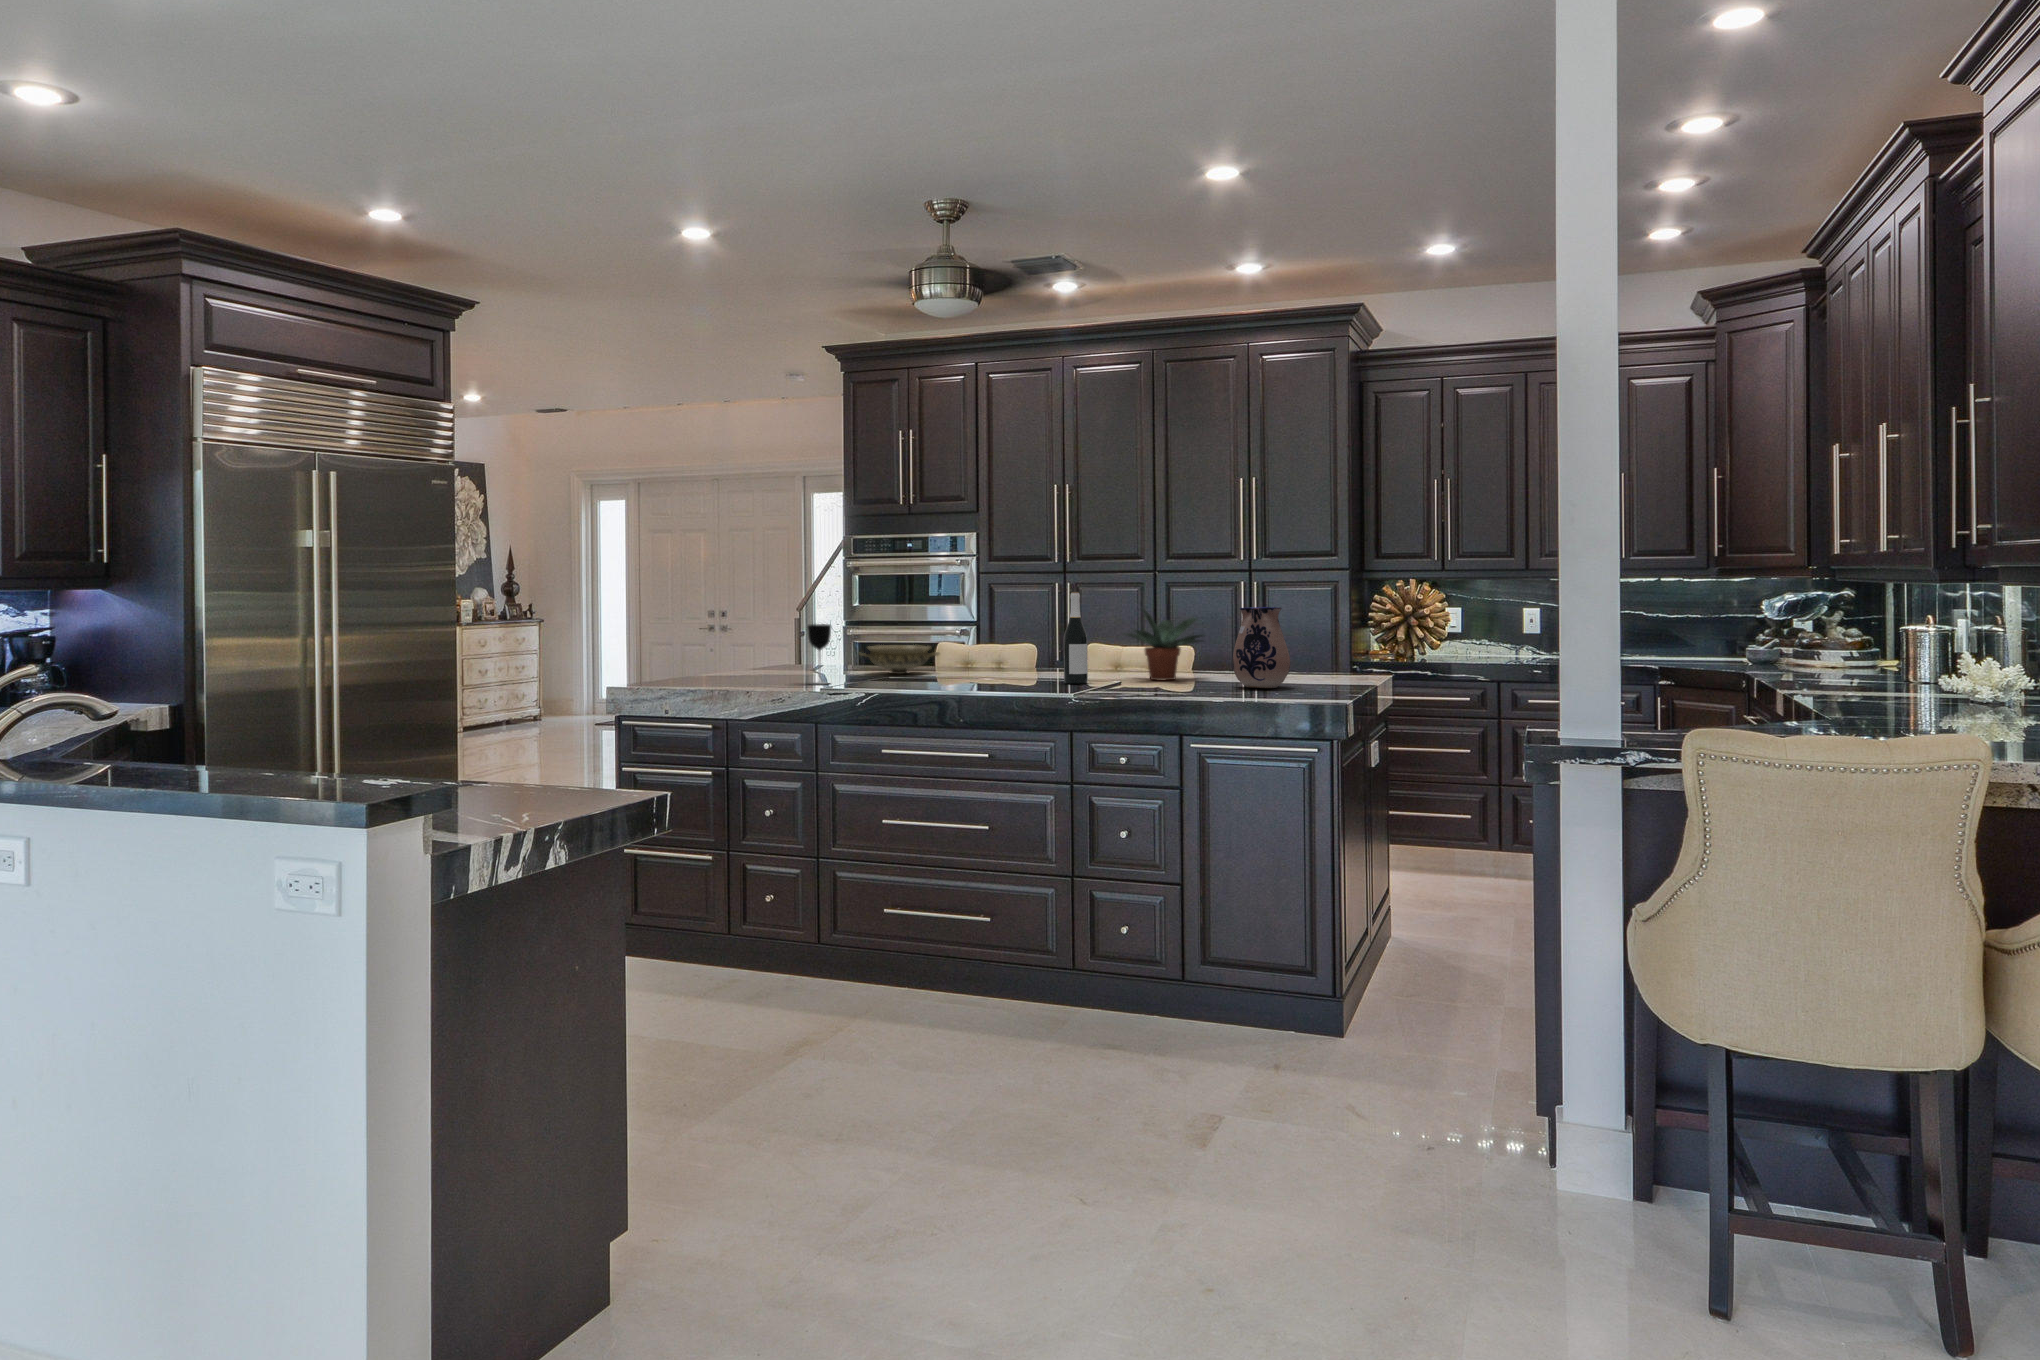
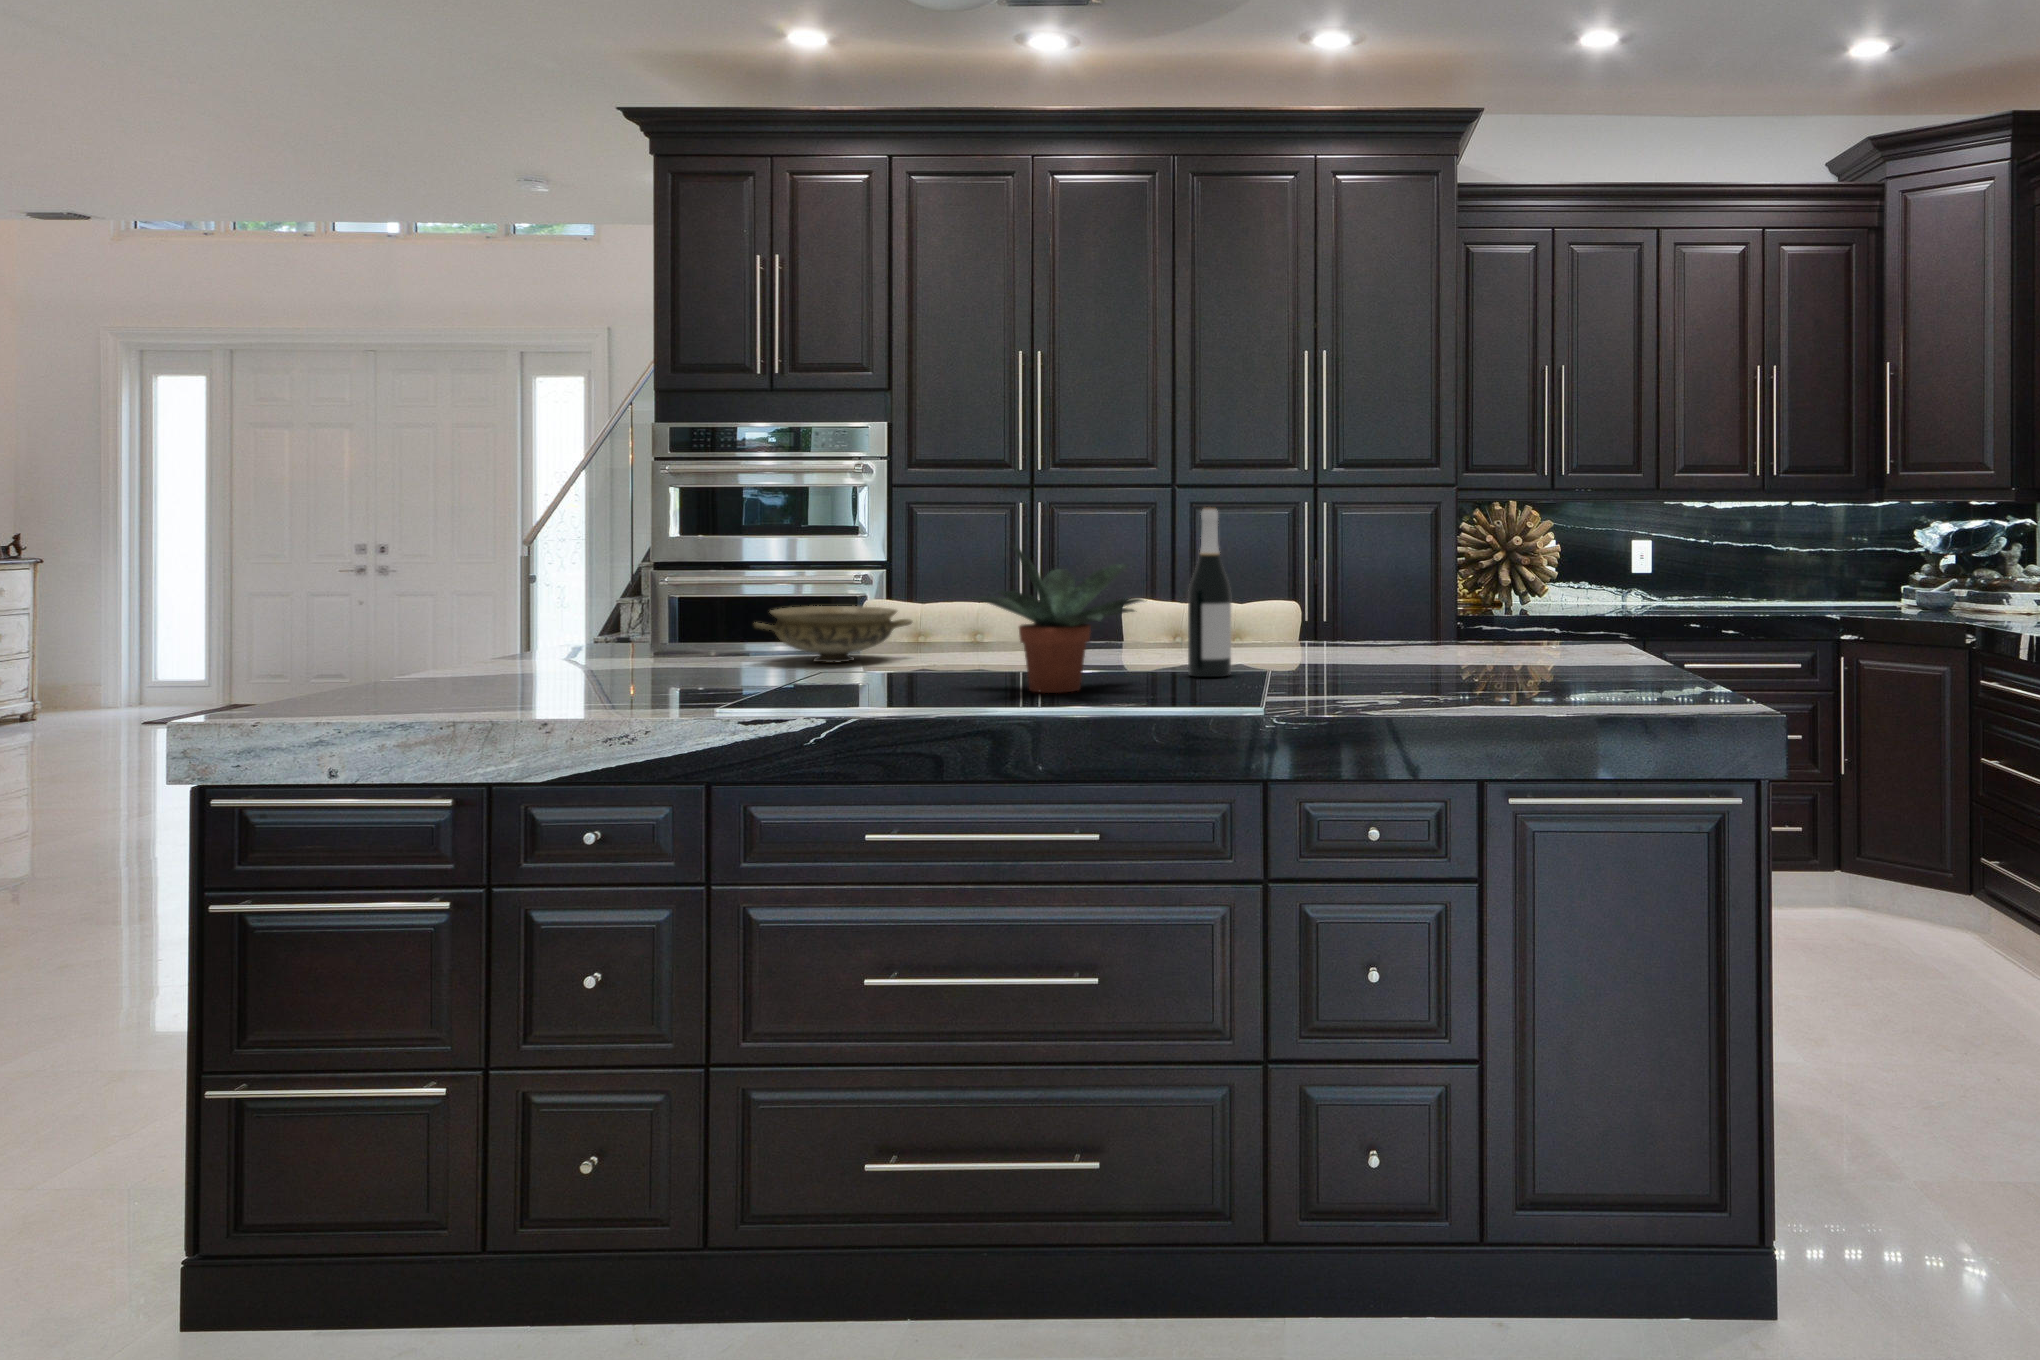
ceramic pitcher: present [1233,607,1290,688] -> none [1504,536,1605,679]
potted plant: present [1127,610,1204,680] -> present [975,546,1143,693]
wine glass: present [807,624,831,684] -> none [668,568,720,692]

